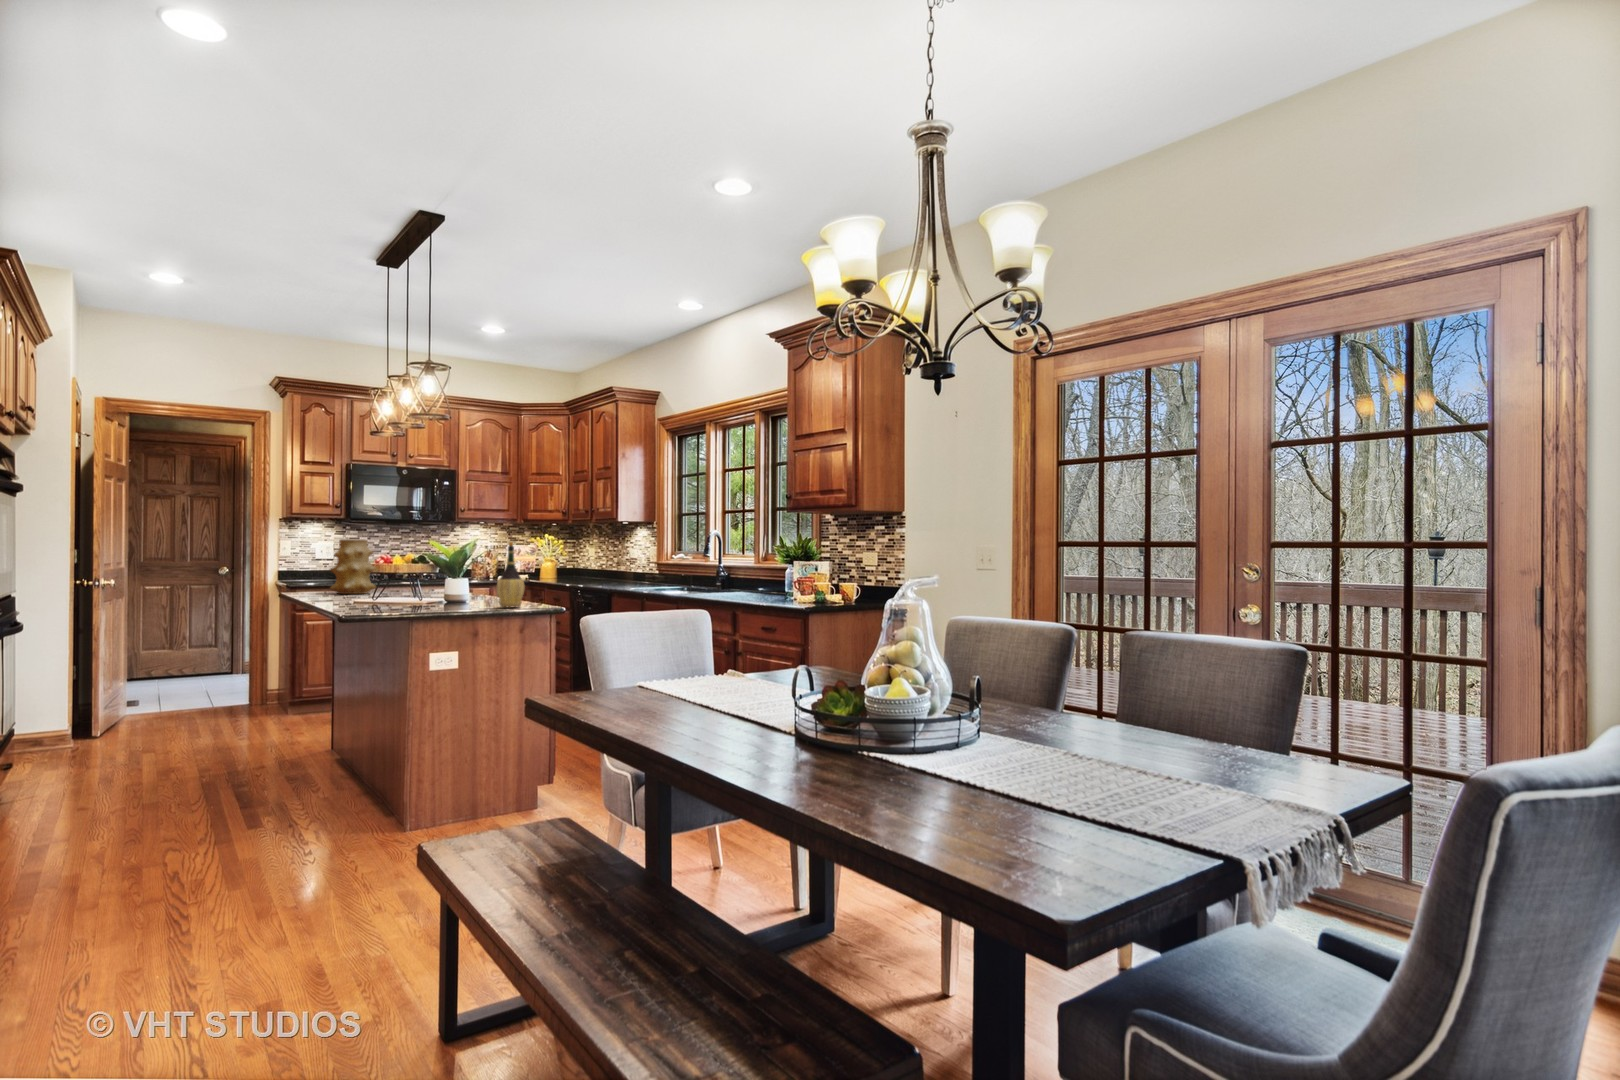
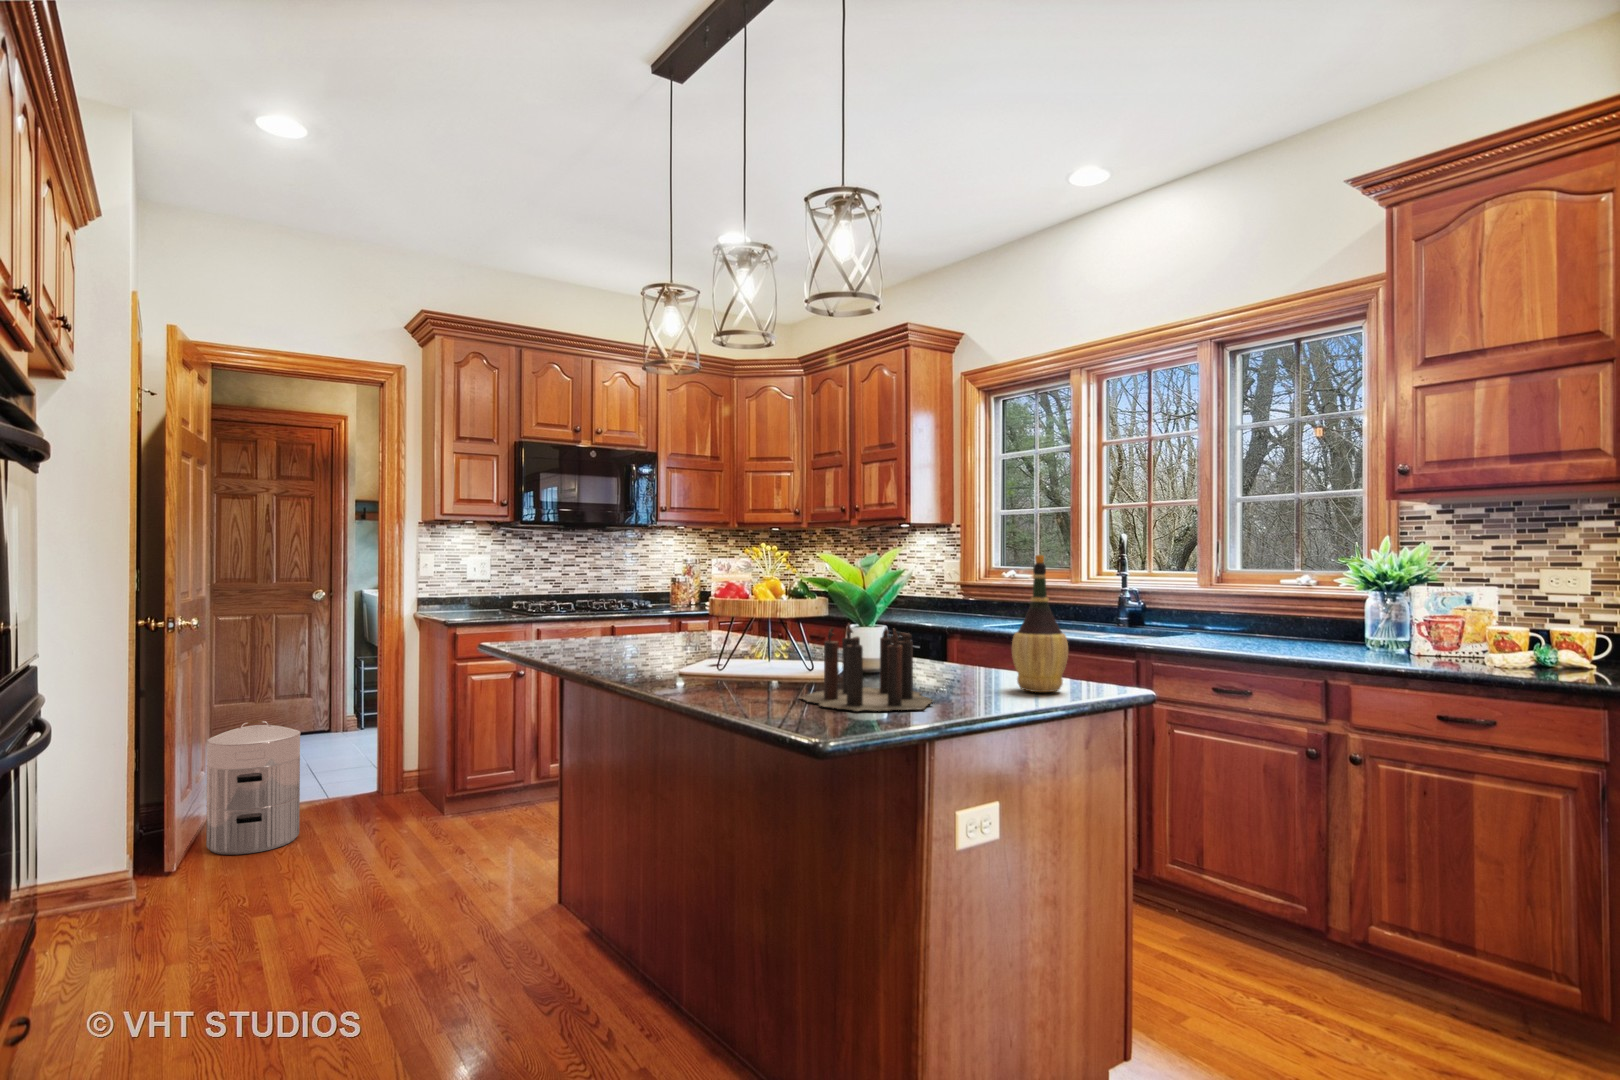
vase: present [330,539,376,594] -> none [576,551,651,648]
candle: none [375,574,460,611] -> present [802,624,932,711]
waste bin: none [122,647,186,729] -> present [206,721,301,855]

